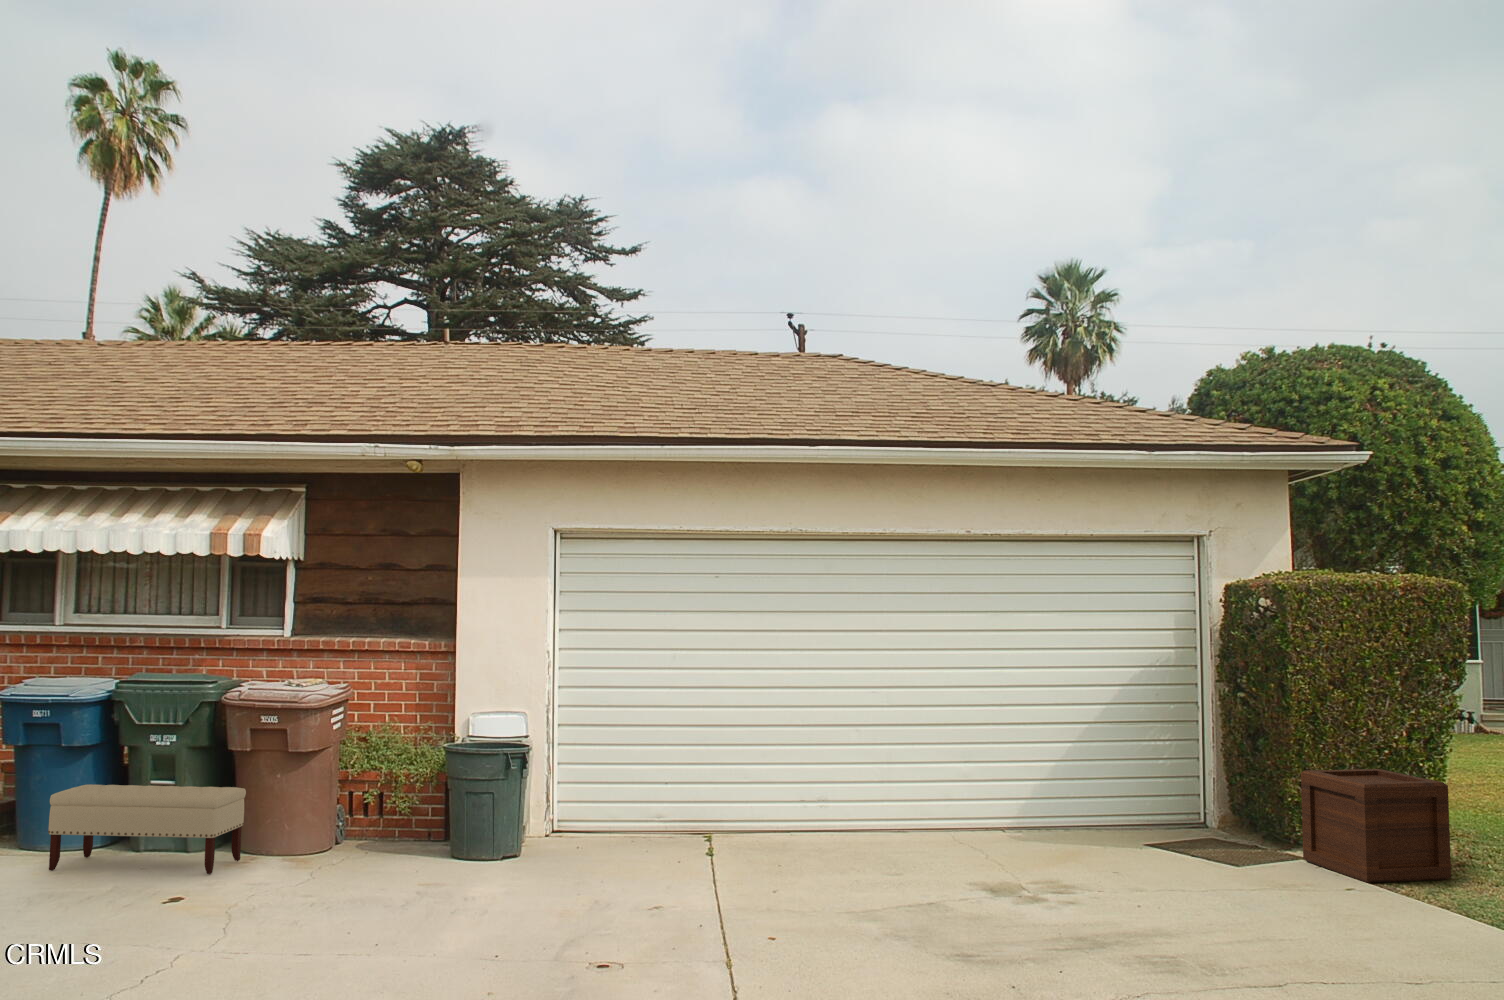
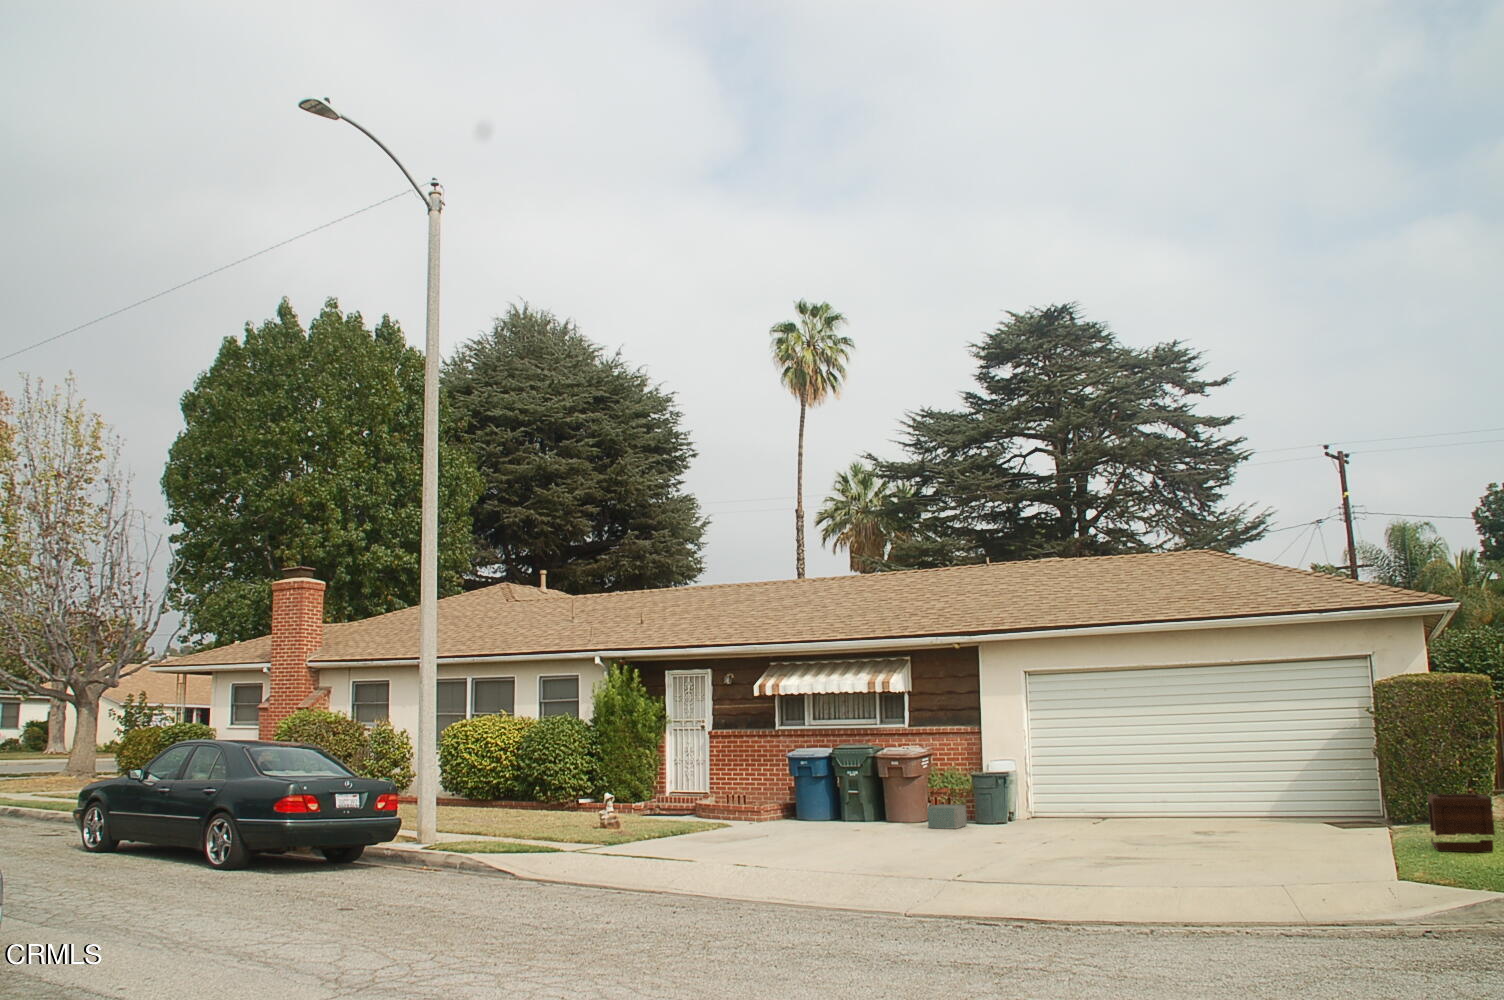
bench: present [48,784,246,874] -> none [813,793,888,830]
storage box: none [336,797,417,856] -> present [927,804,967,829]

